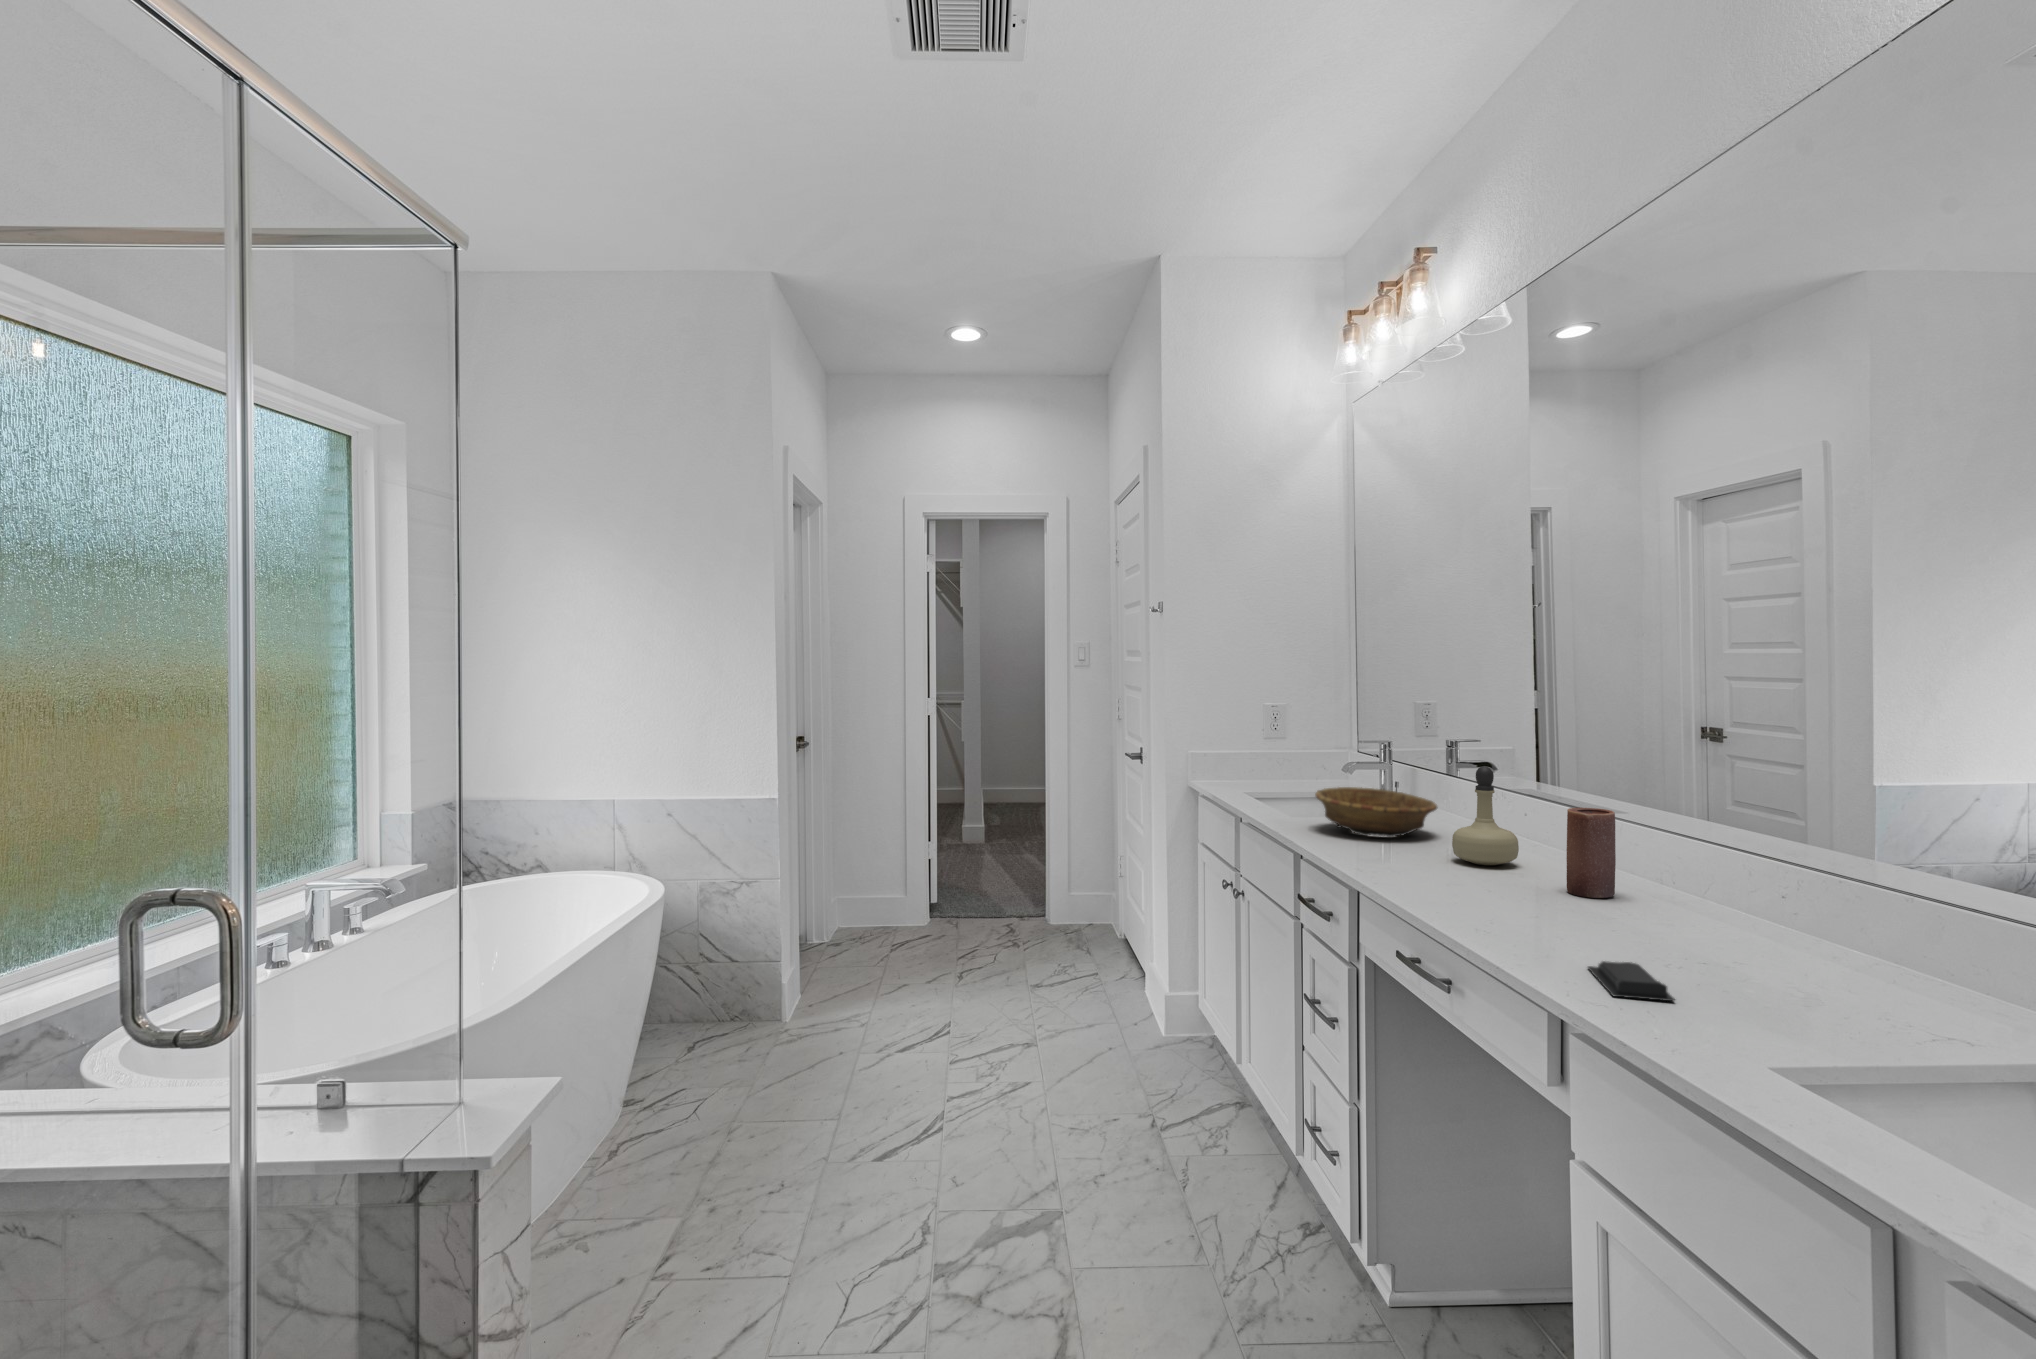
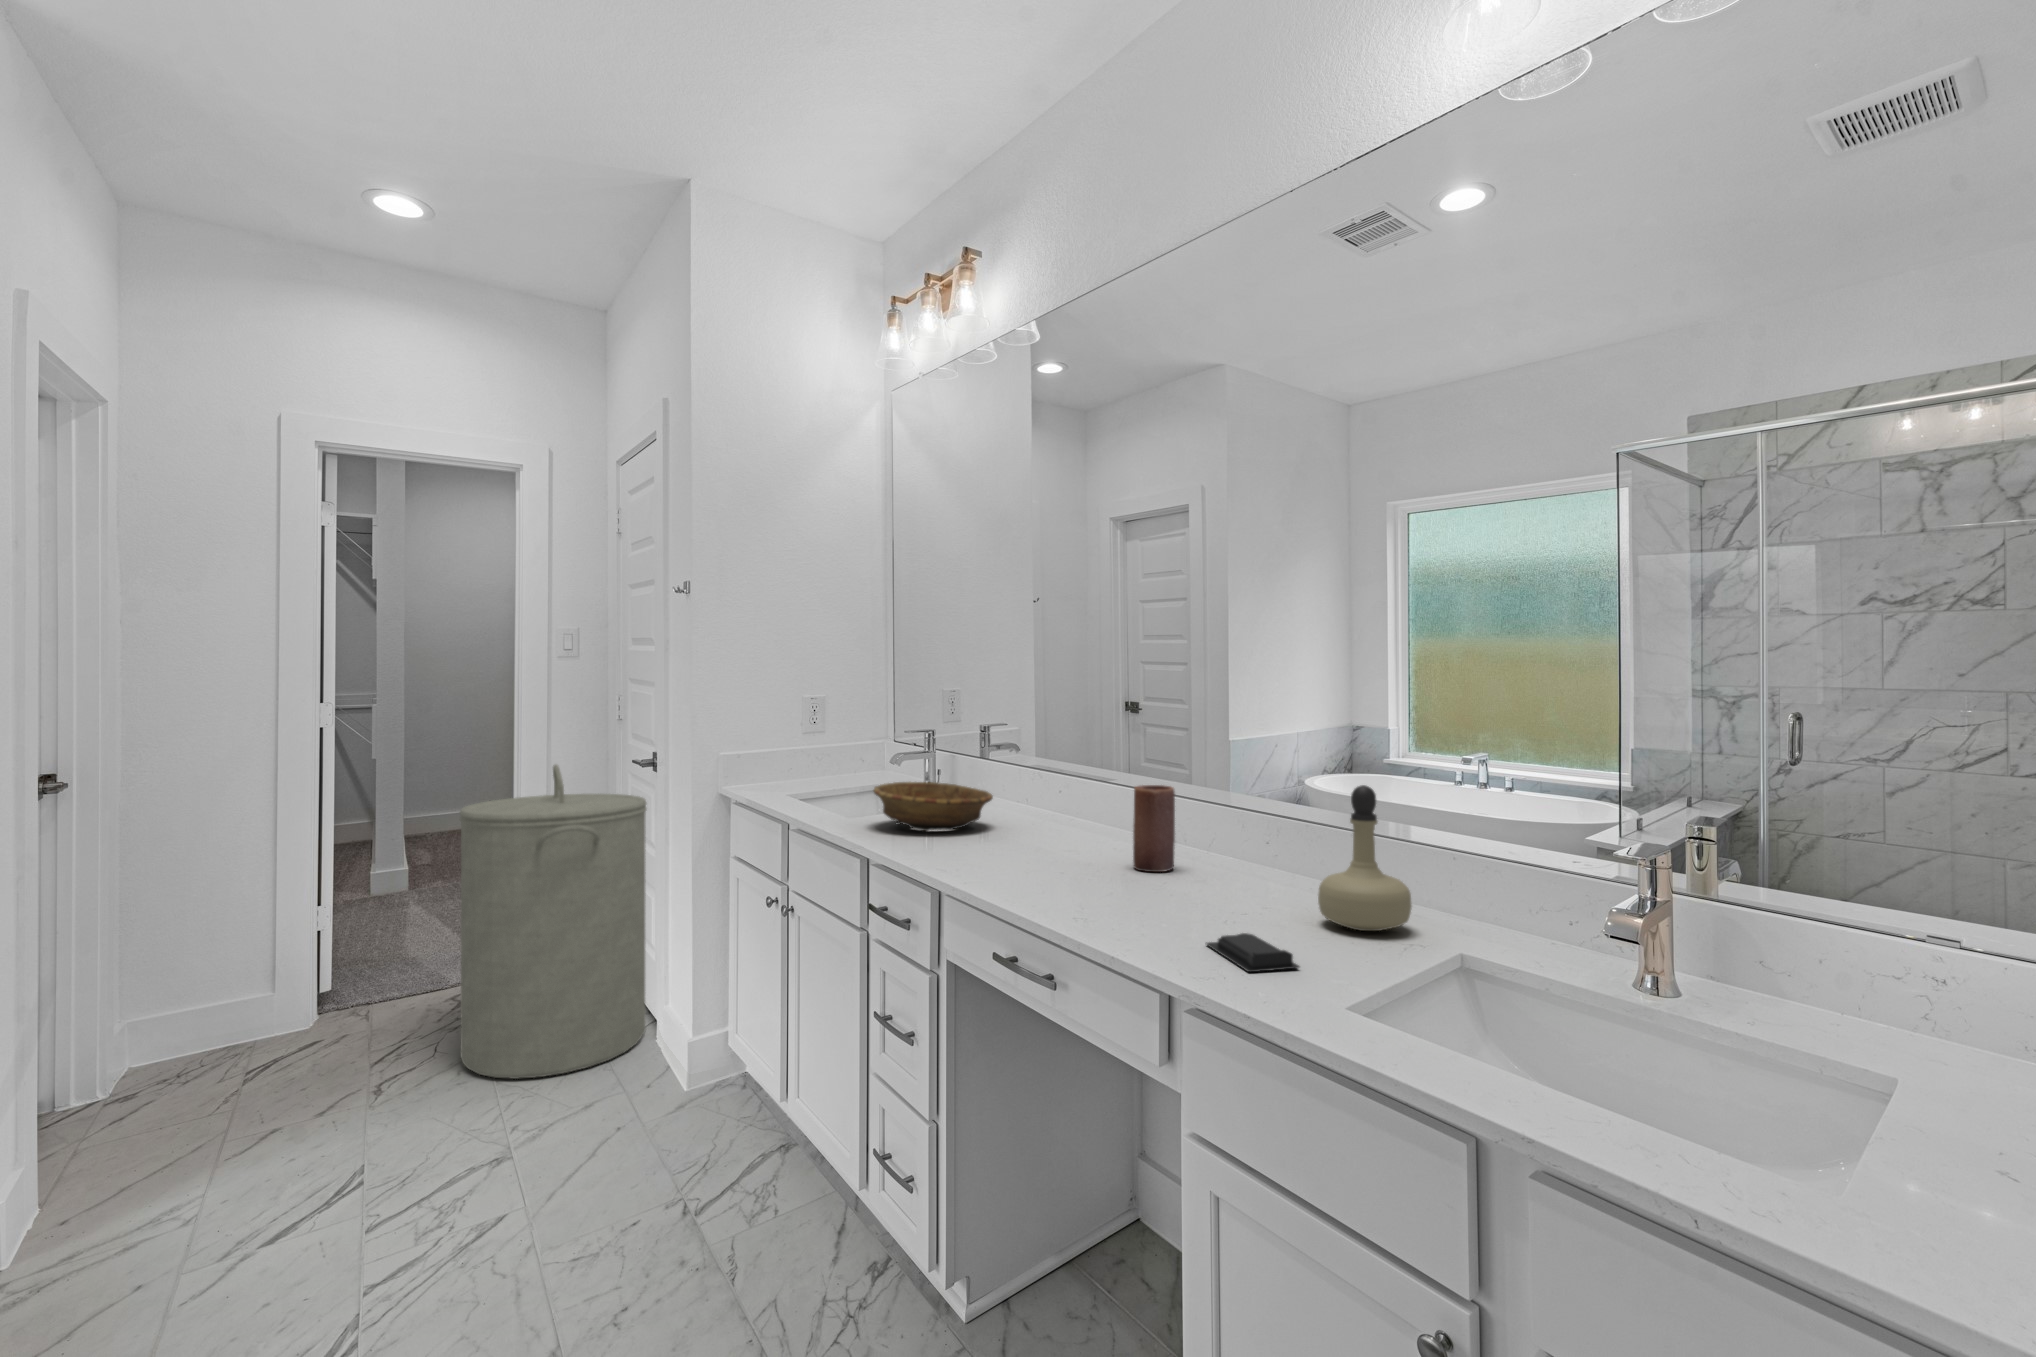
laundry hamper: none [991,754,1132,1011] -> present [460,765,646,1079]
perfume bottle: present [1452,766,1519,865] -> present [1318,785,1412,931]

